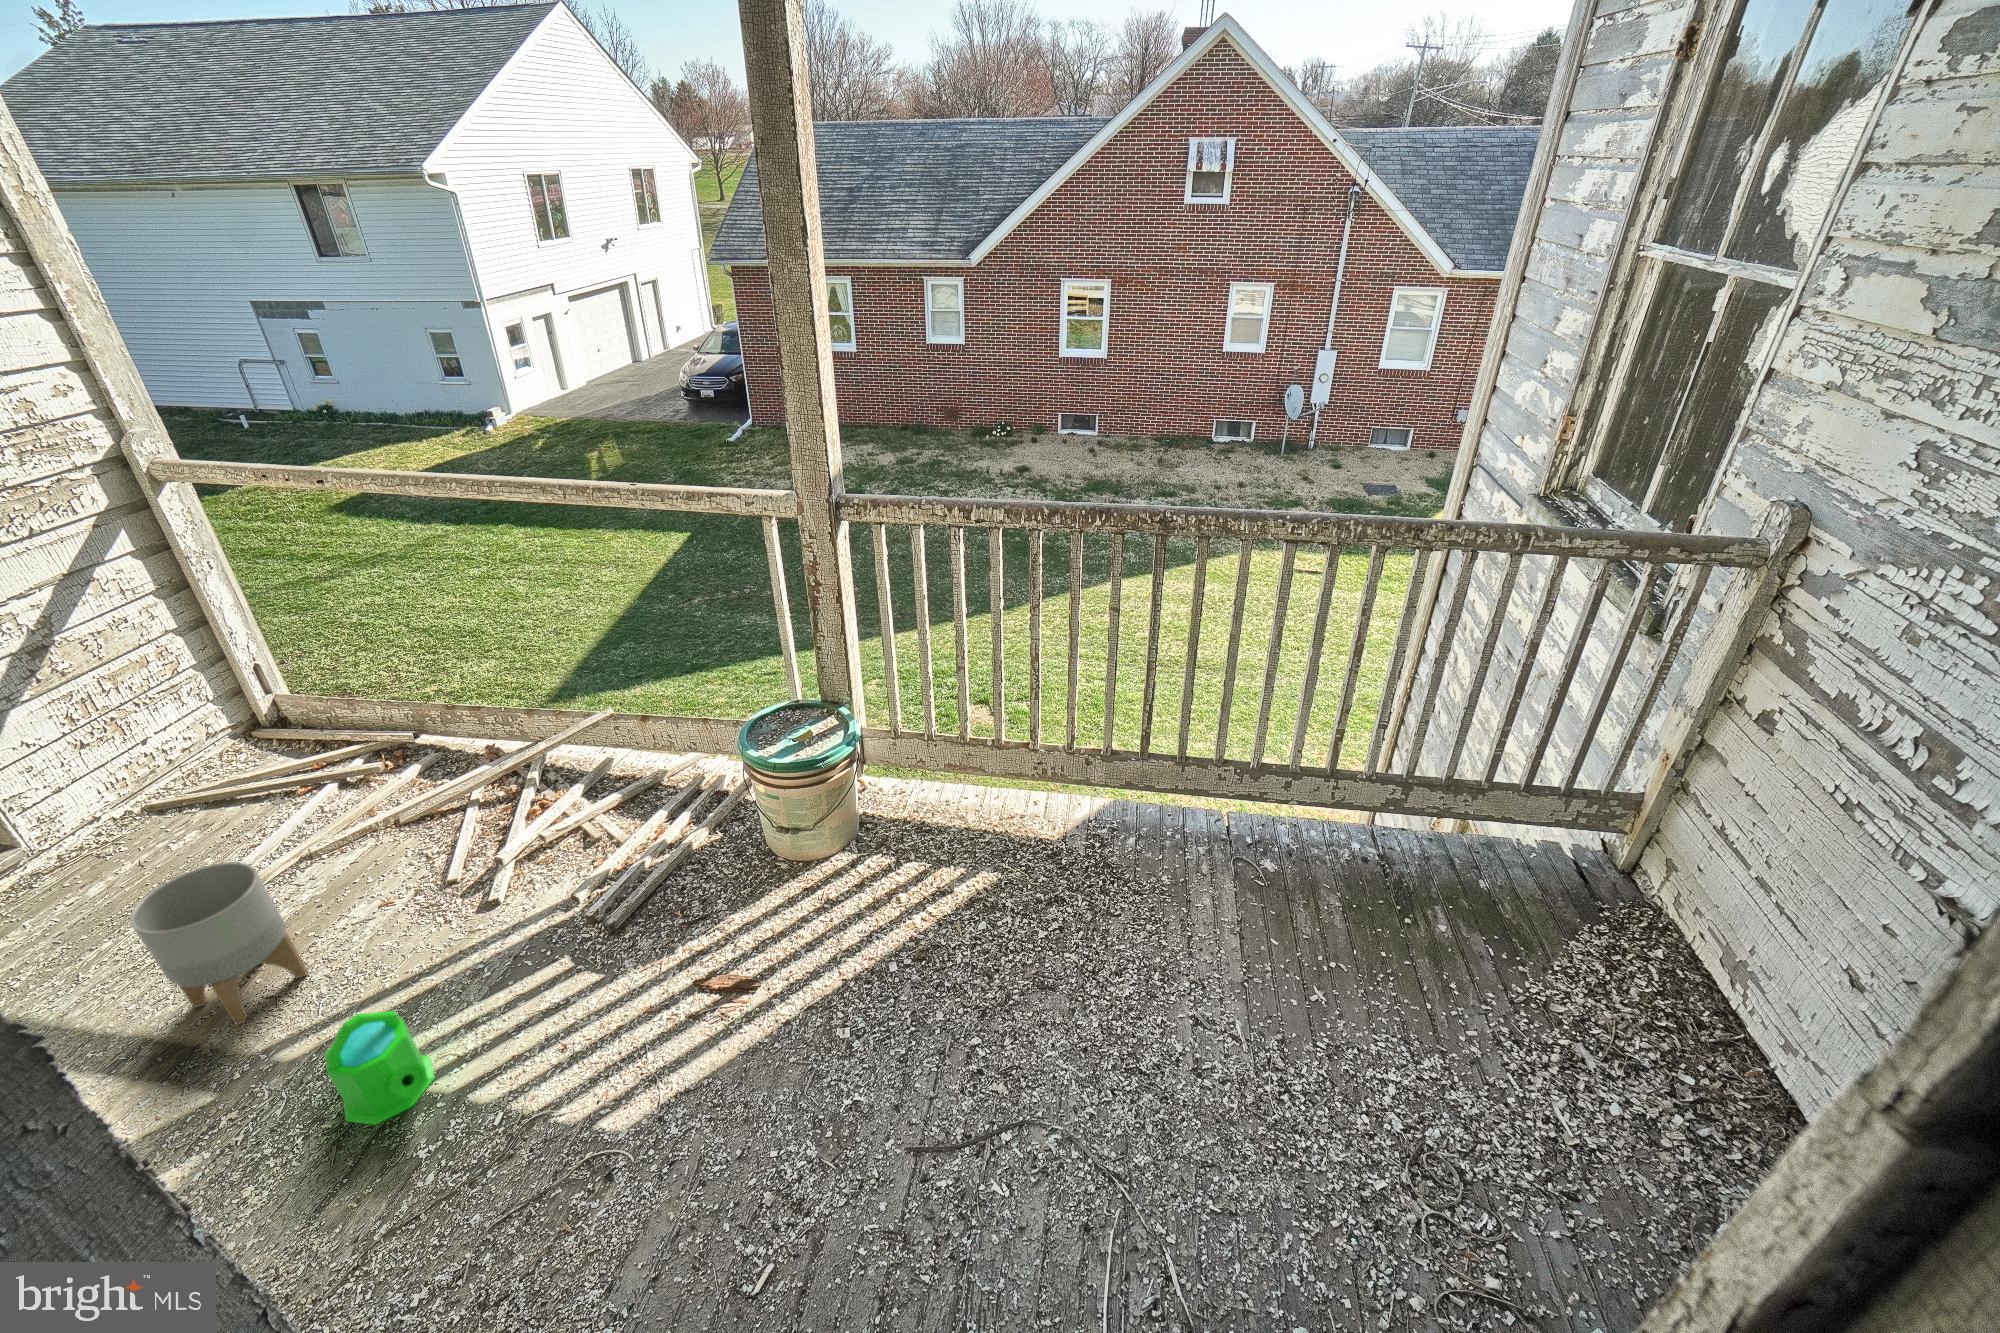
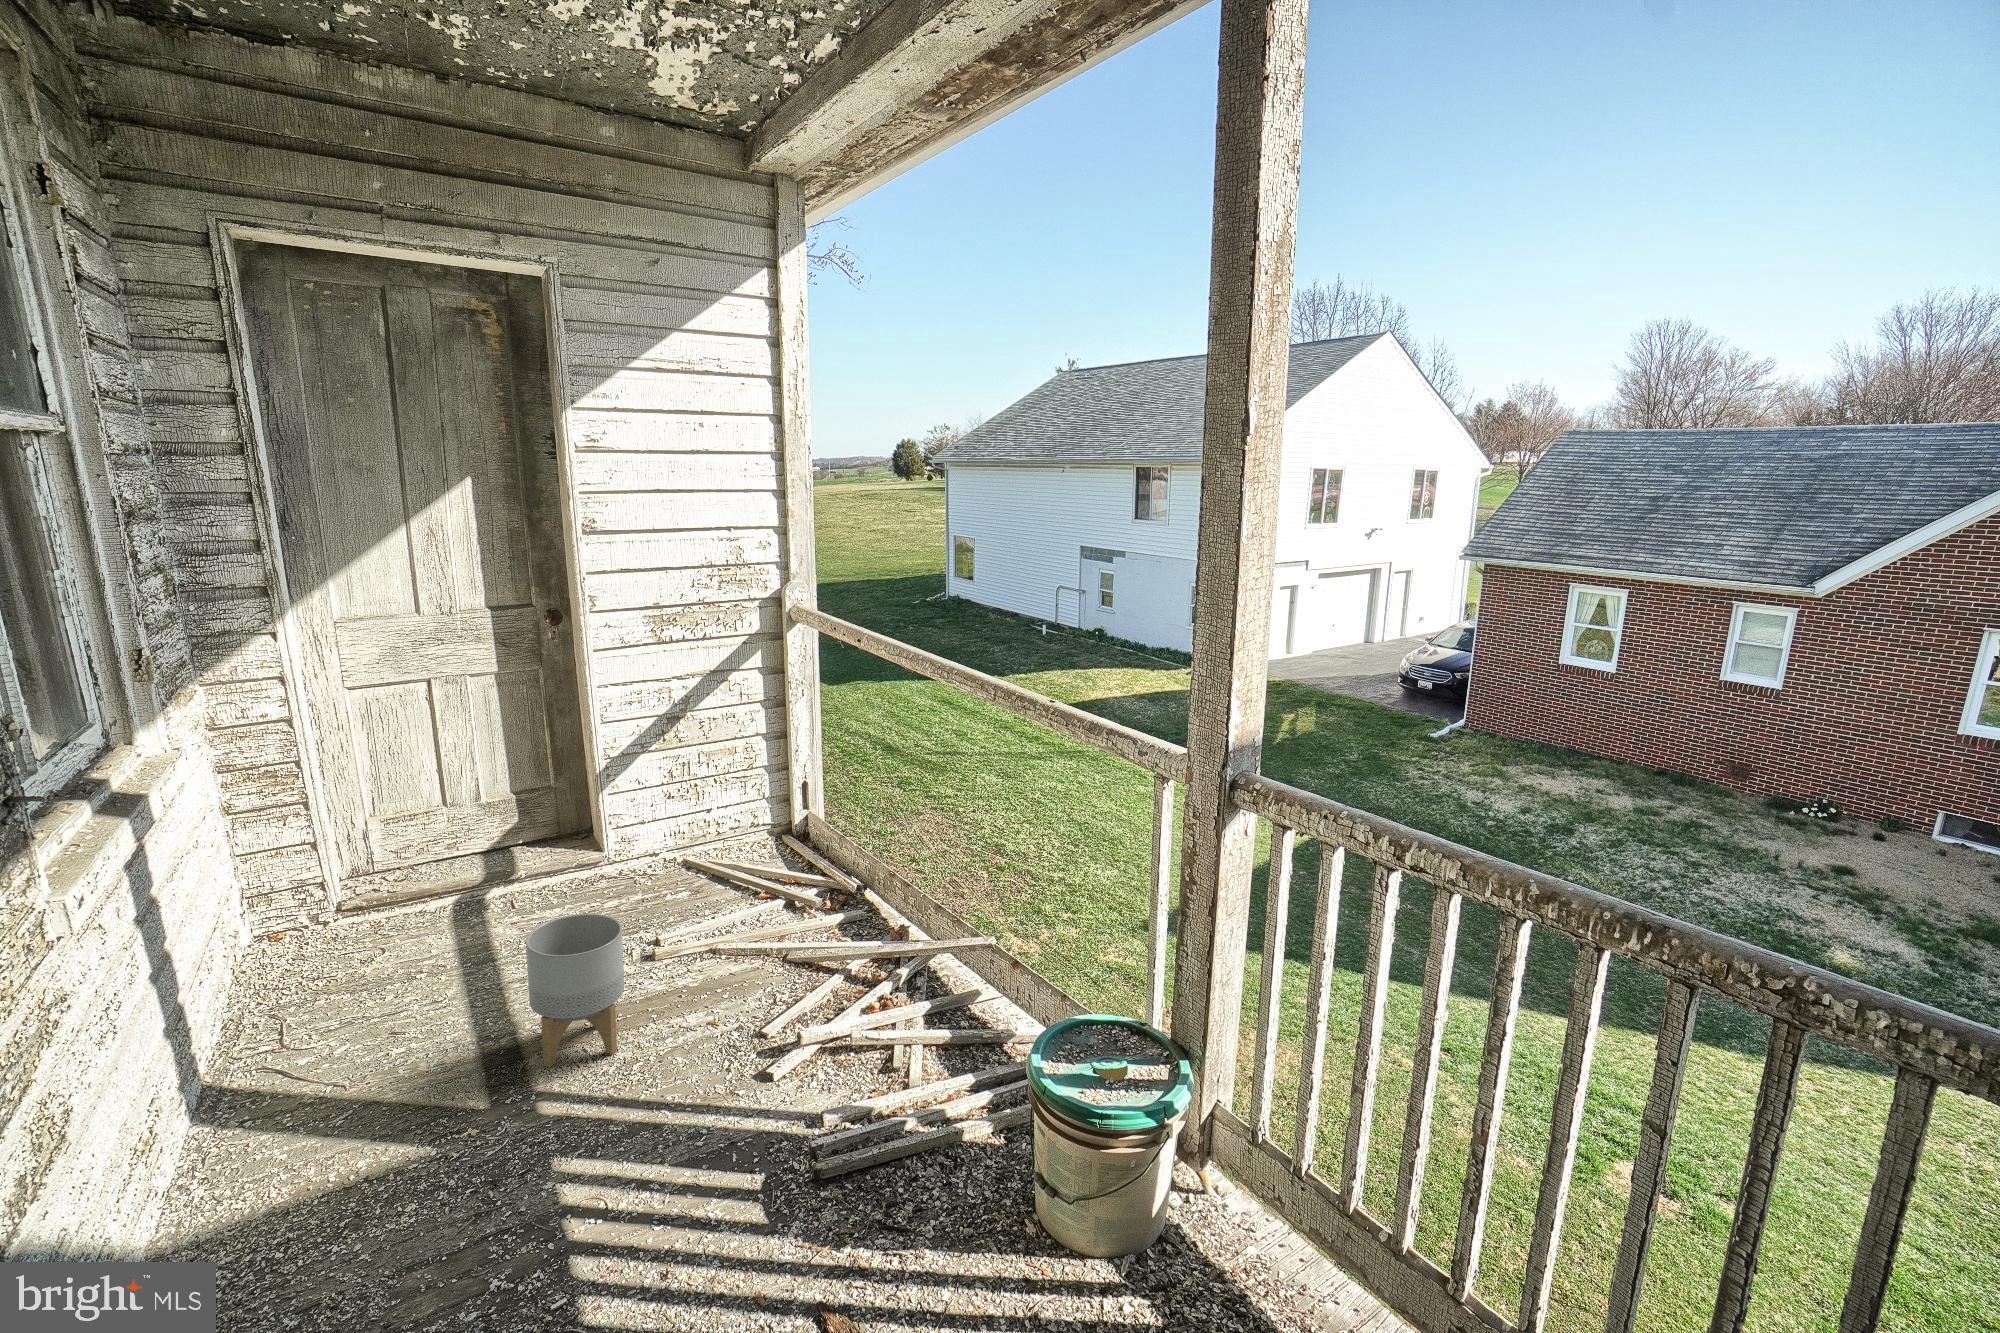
watering can: present [325,1011,434,1125] -> none [497,1102,591,1234]

